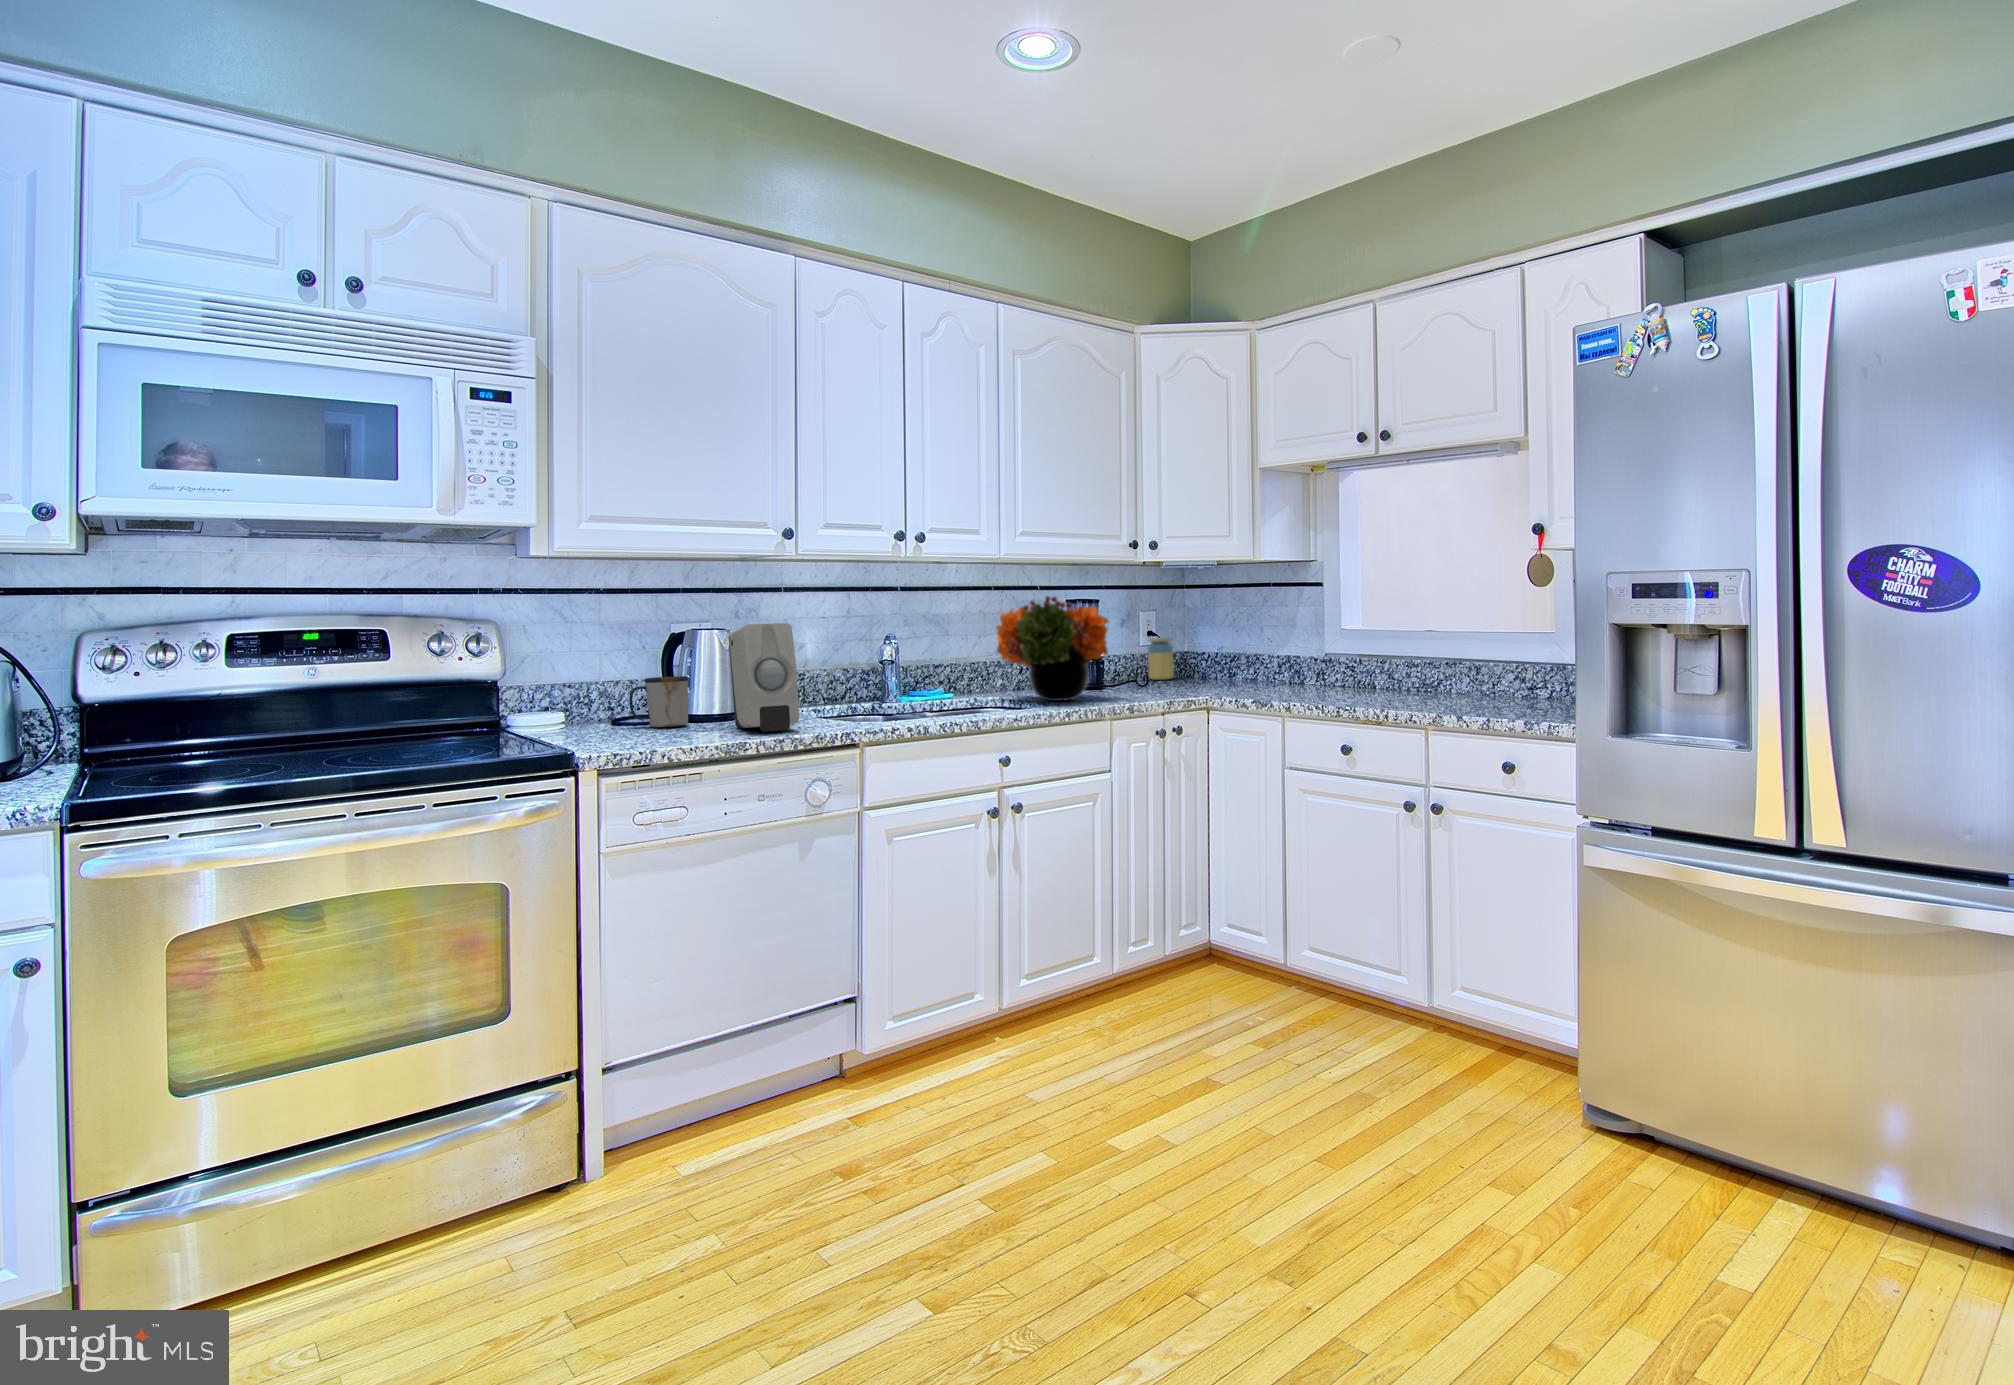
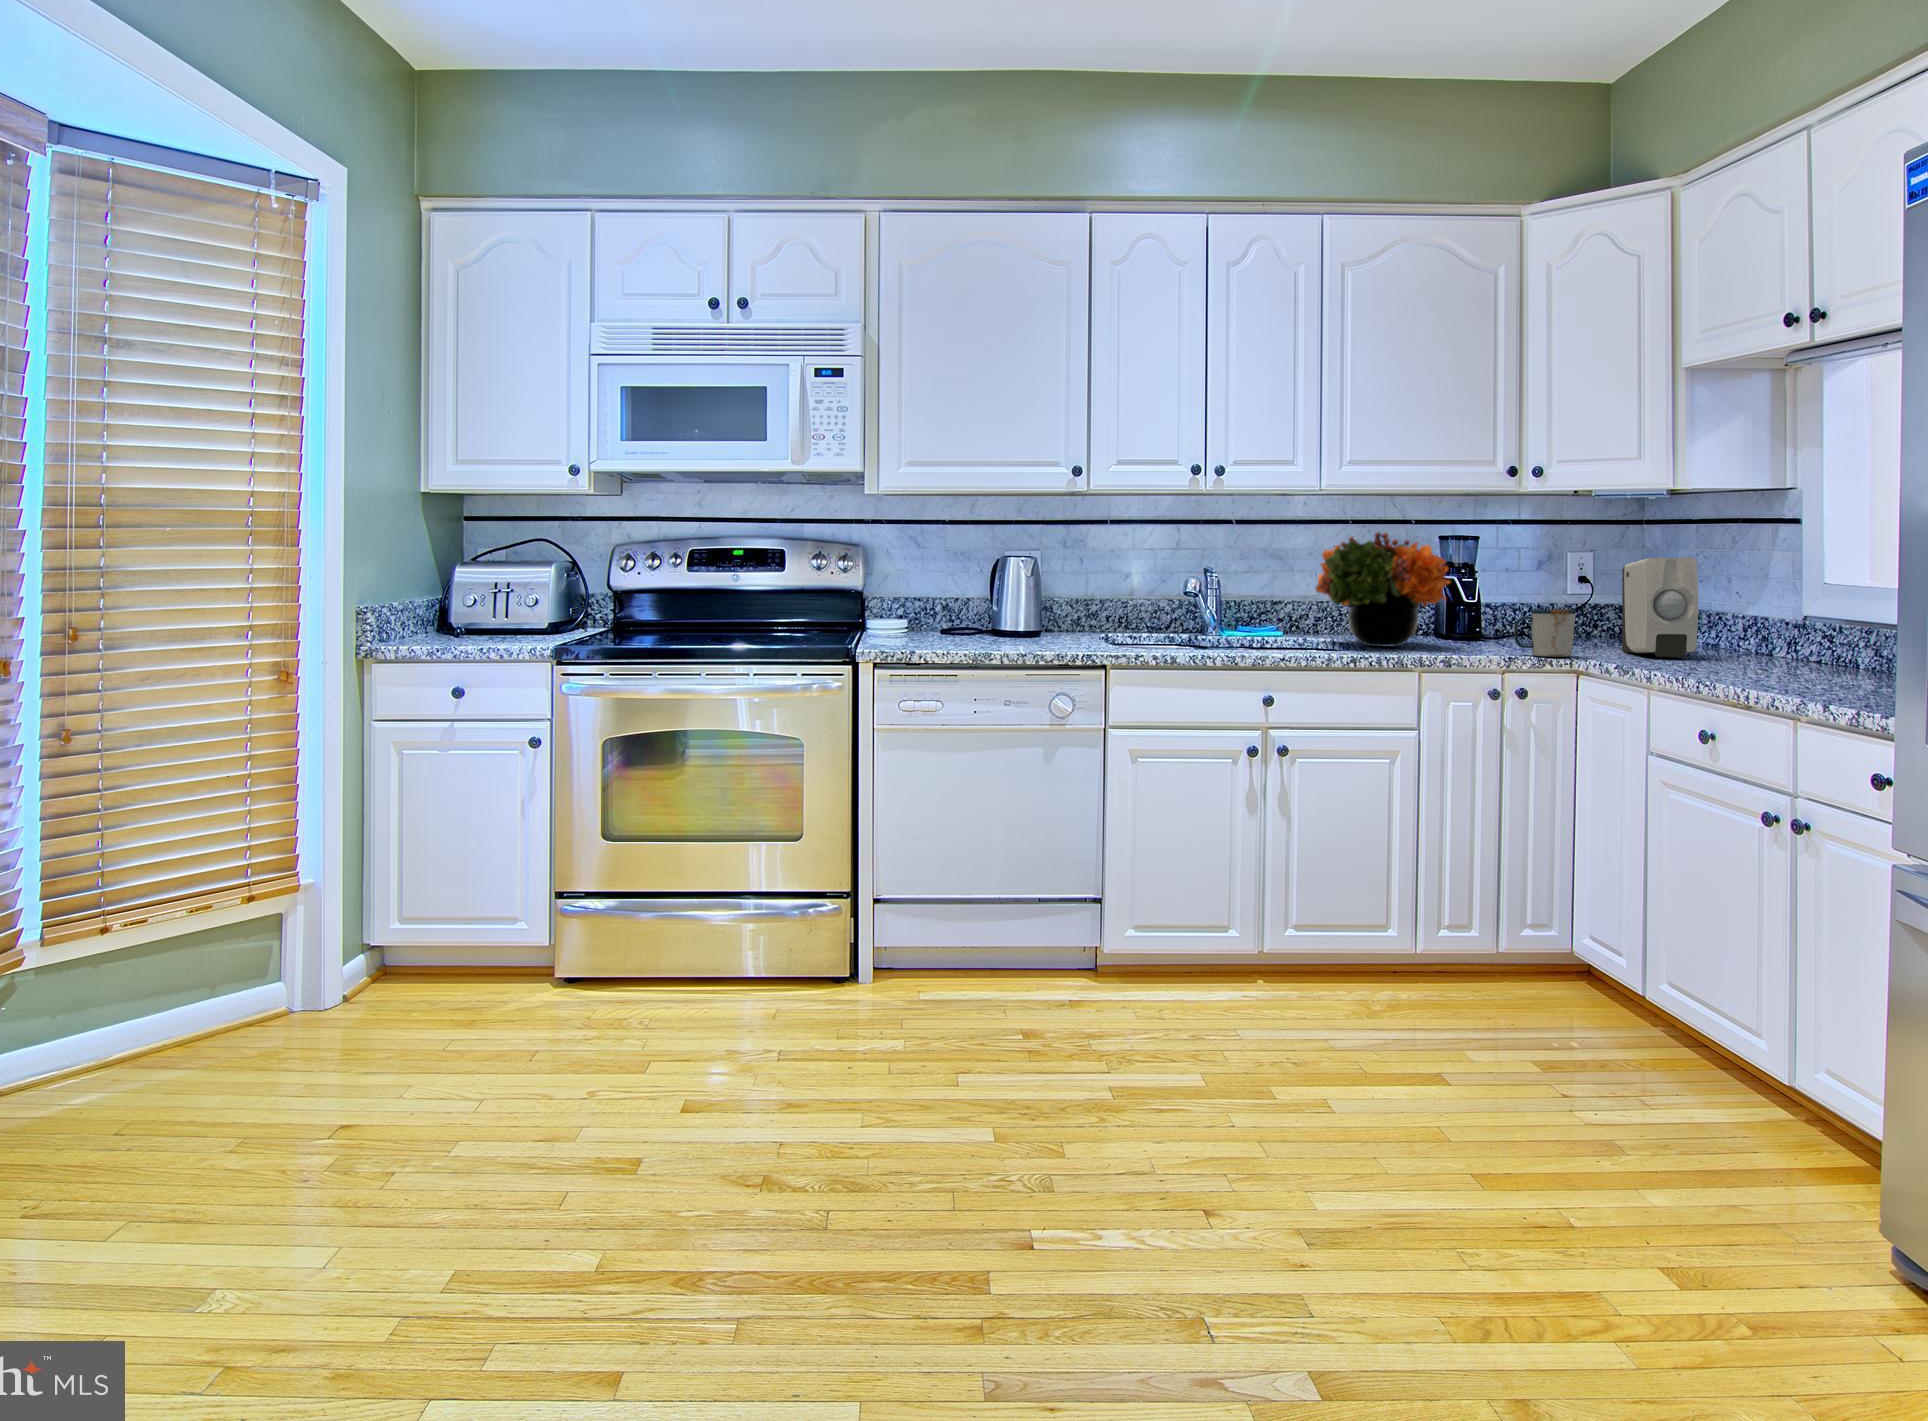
soap dispenser: present [729,623,799,731] -> present [1622,558,1698,657]
jar: present [1148,638,1174,680] -> none [1580,586,1616,637]
mug: present [629,676,688,727] -> present [1514,609,1576,657]

